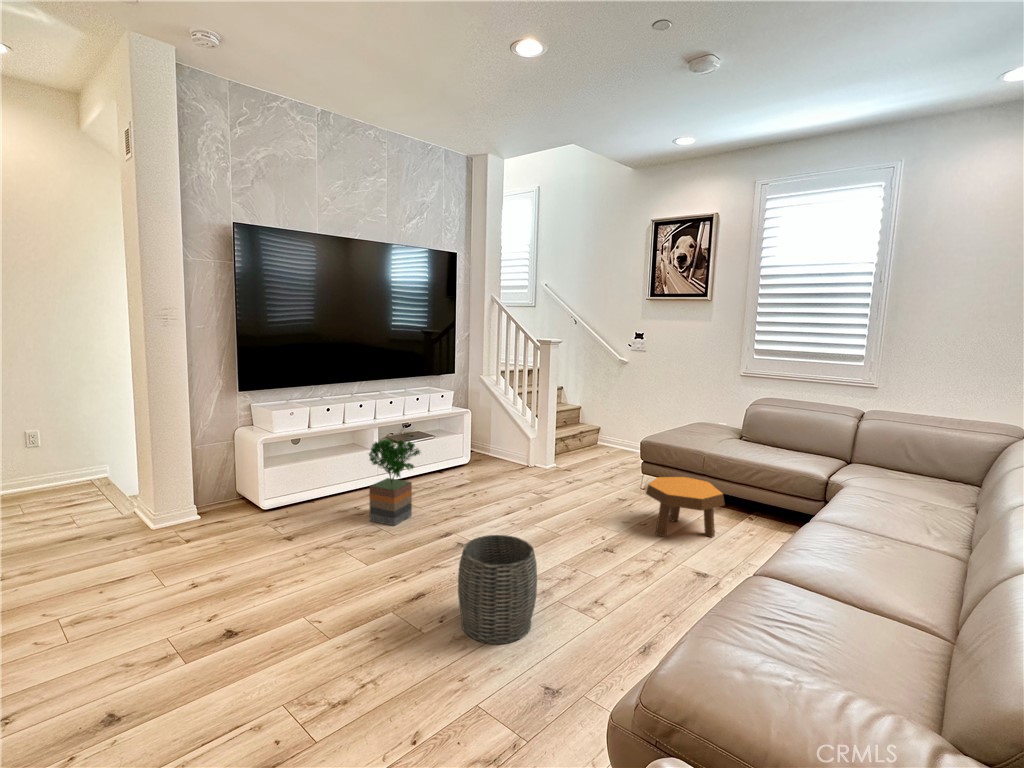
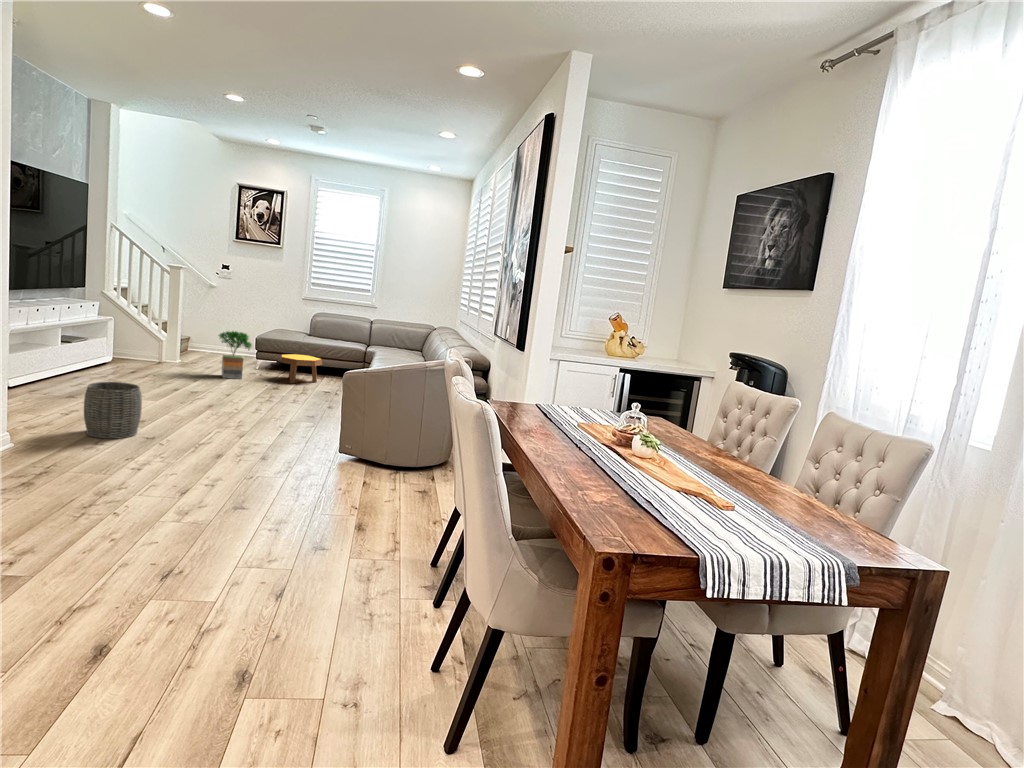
potted tree: present [369,439,420,526] -> present [218,331,252,379]
woven basket: present [458,535,537,644] -> present [84,382,142,439]

